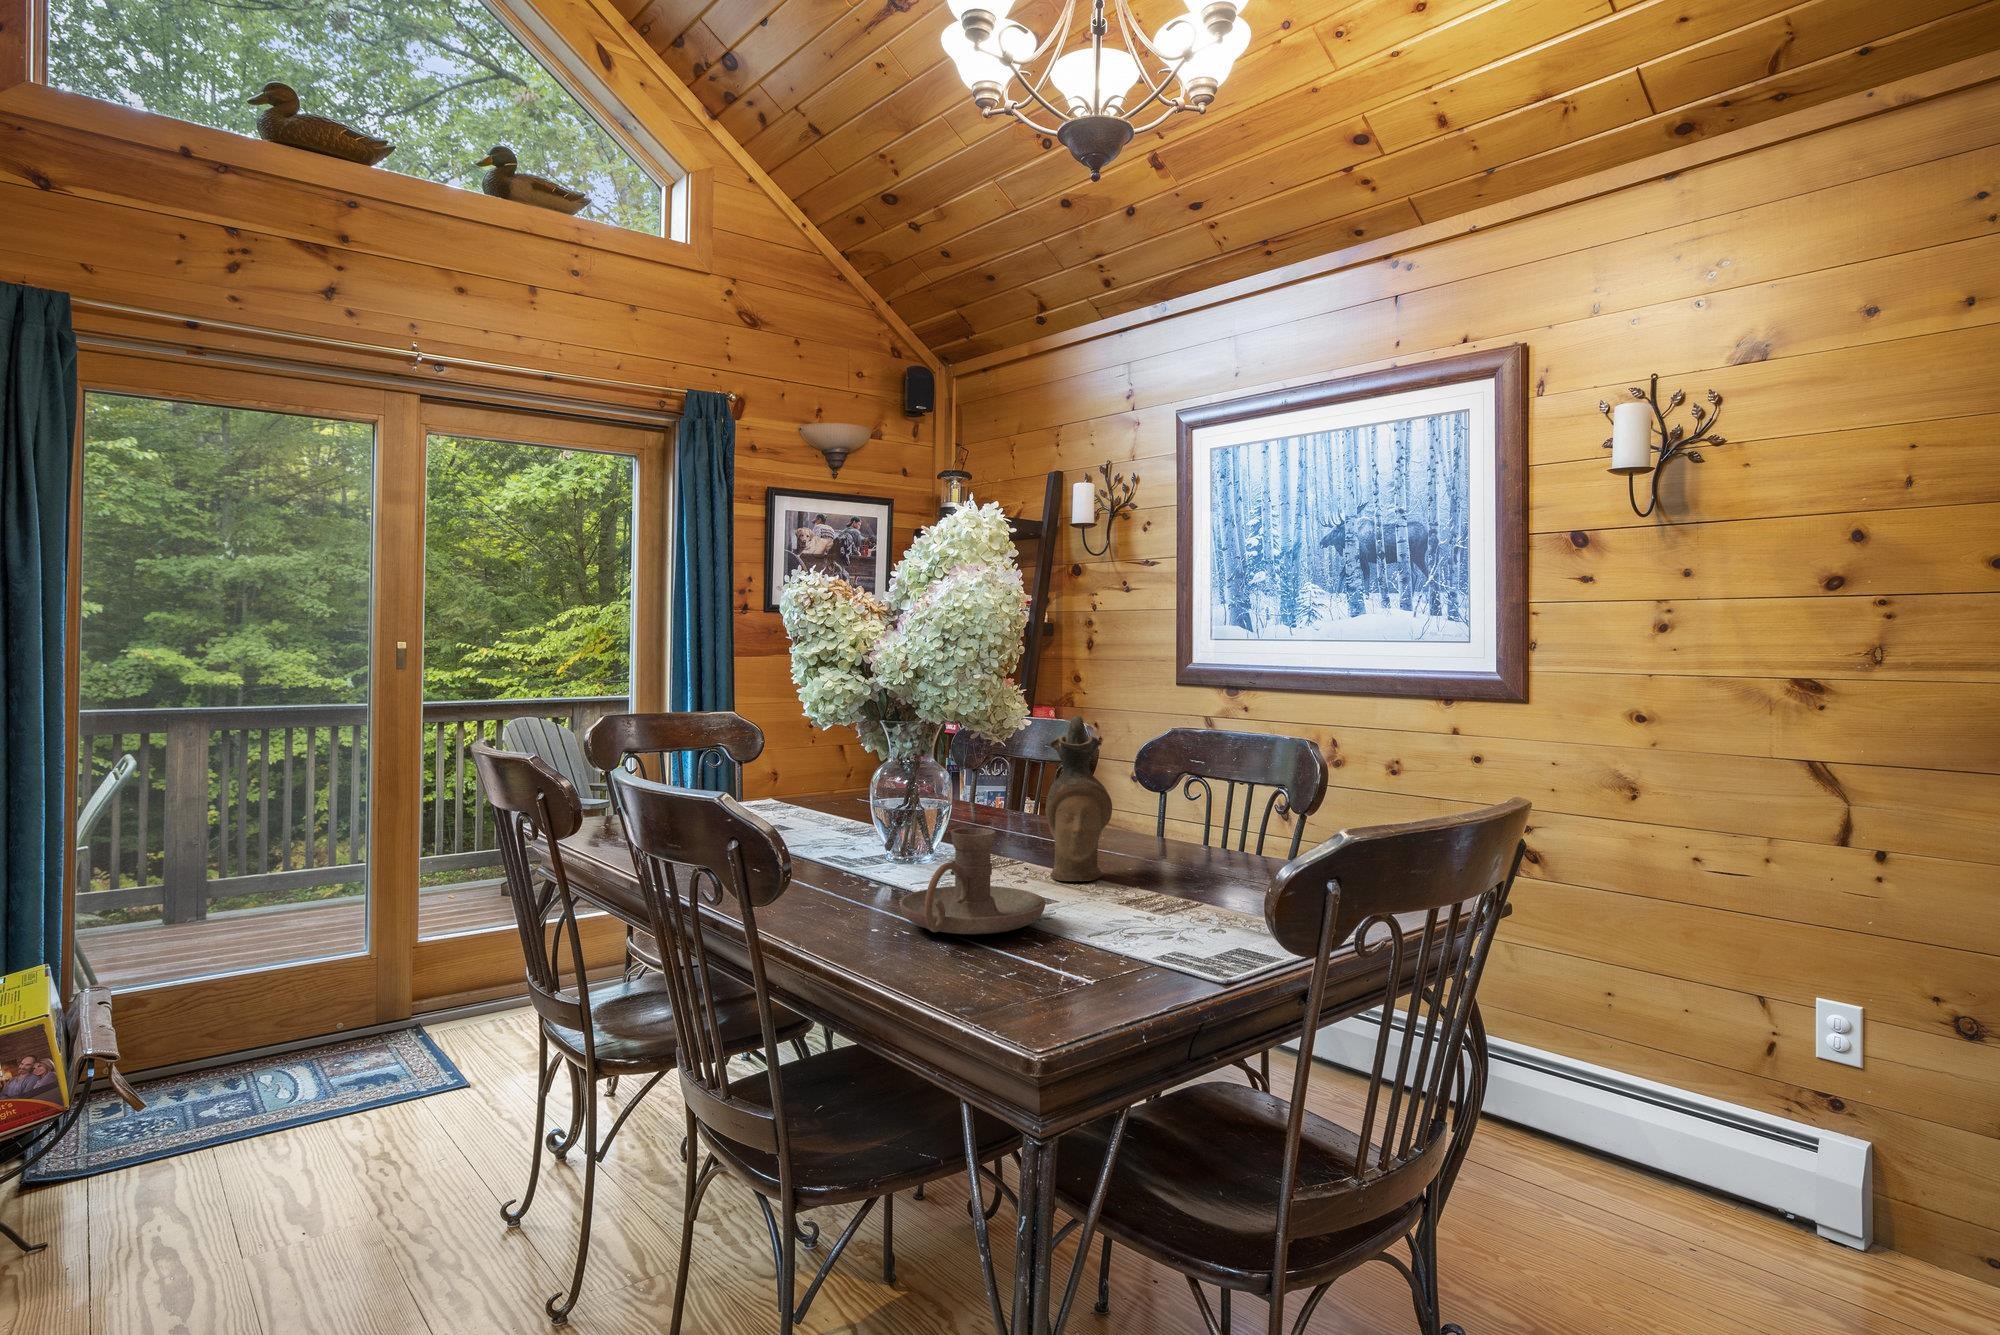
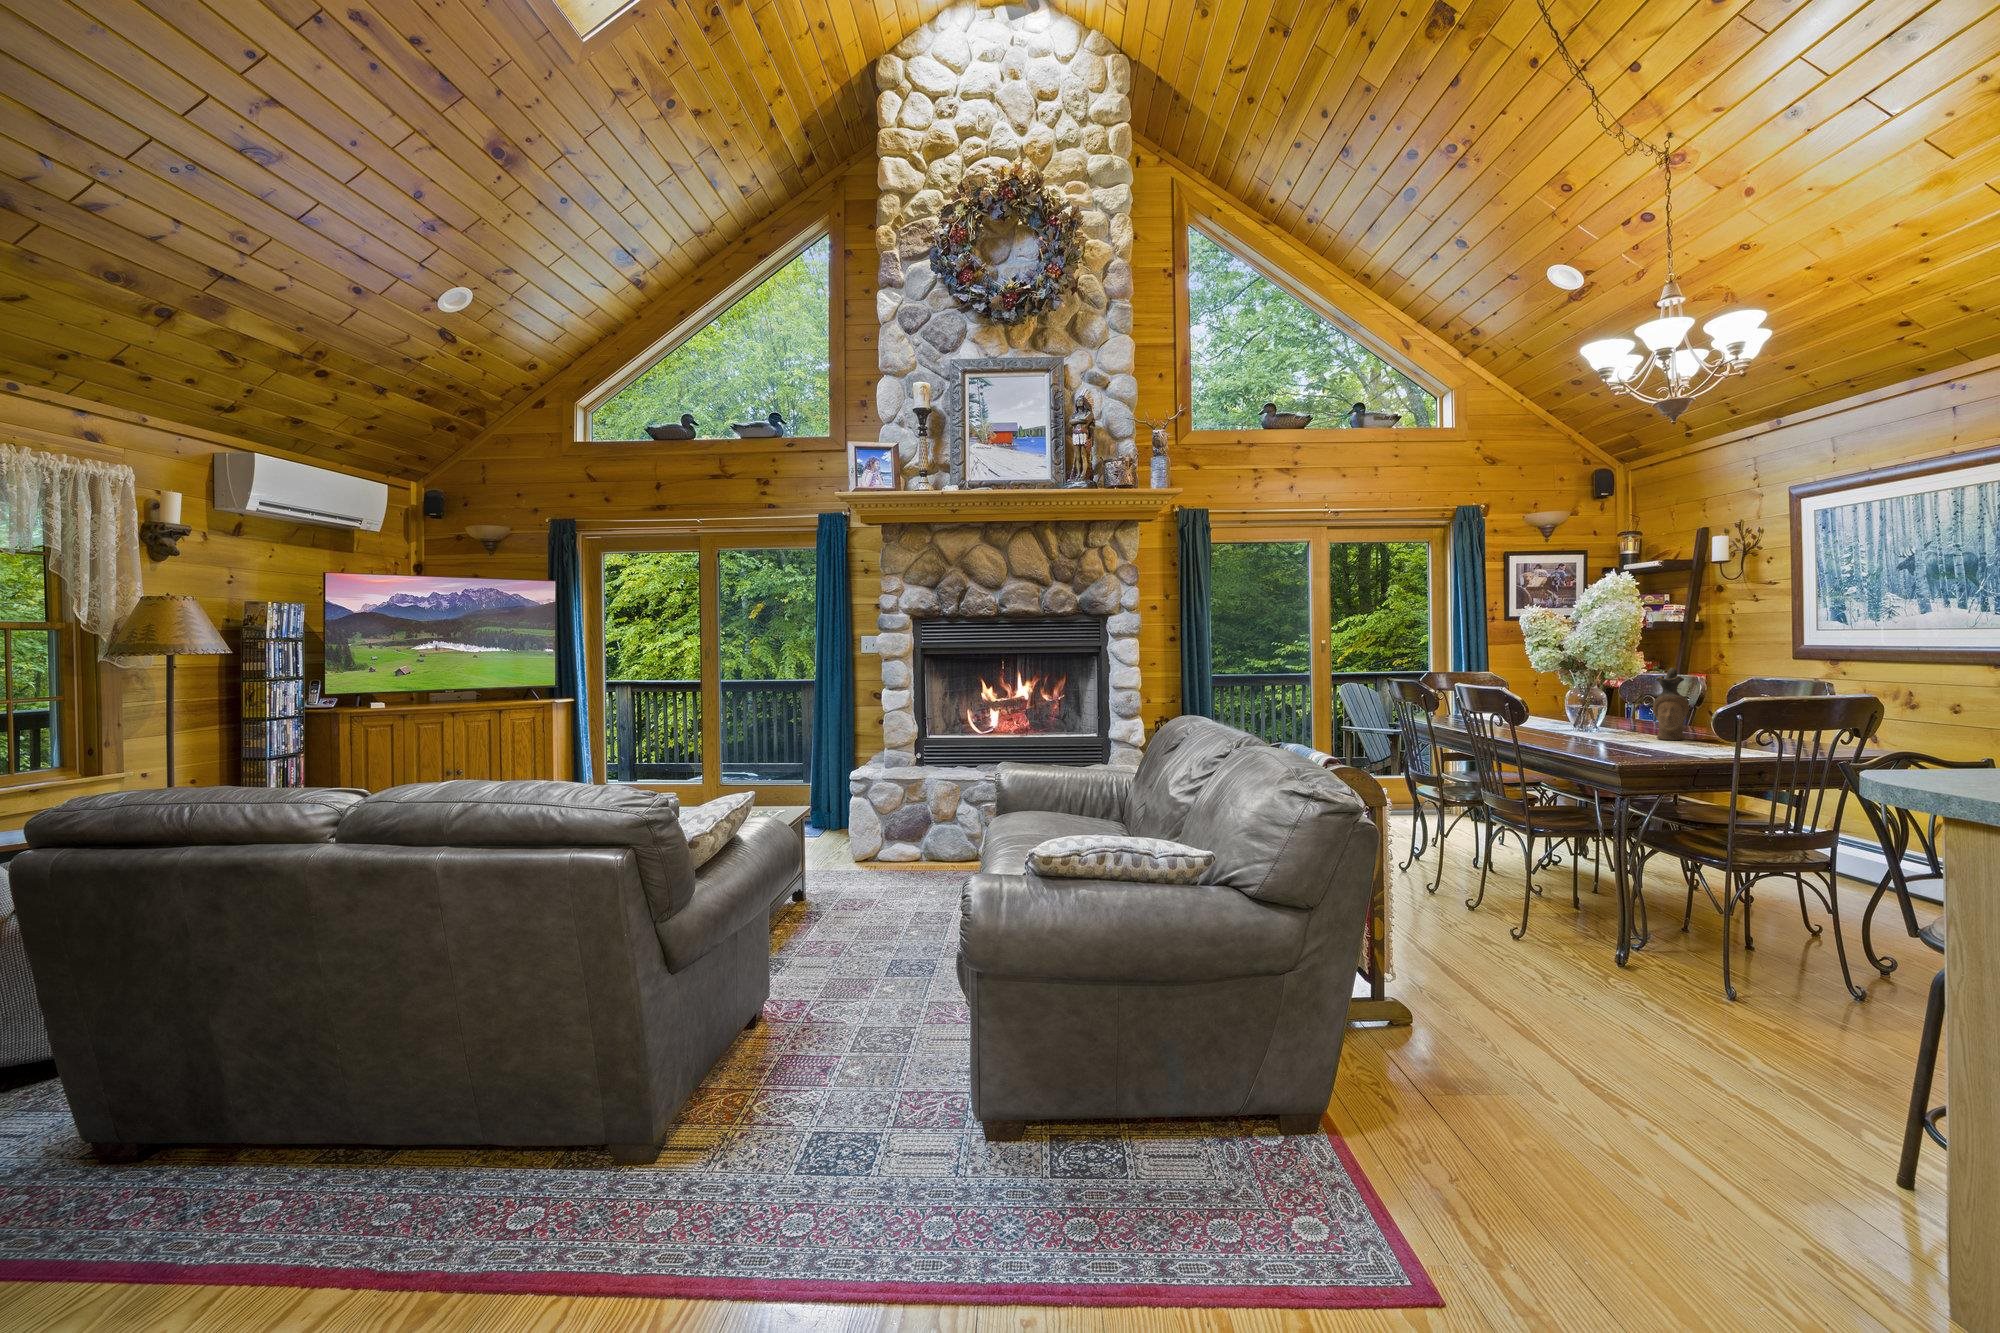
candle holder: present [900,828,1045,934] -> none [1576,708,1643,746]

